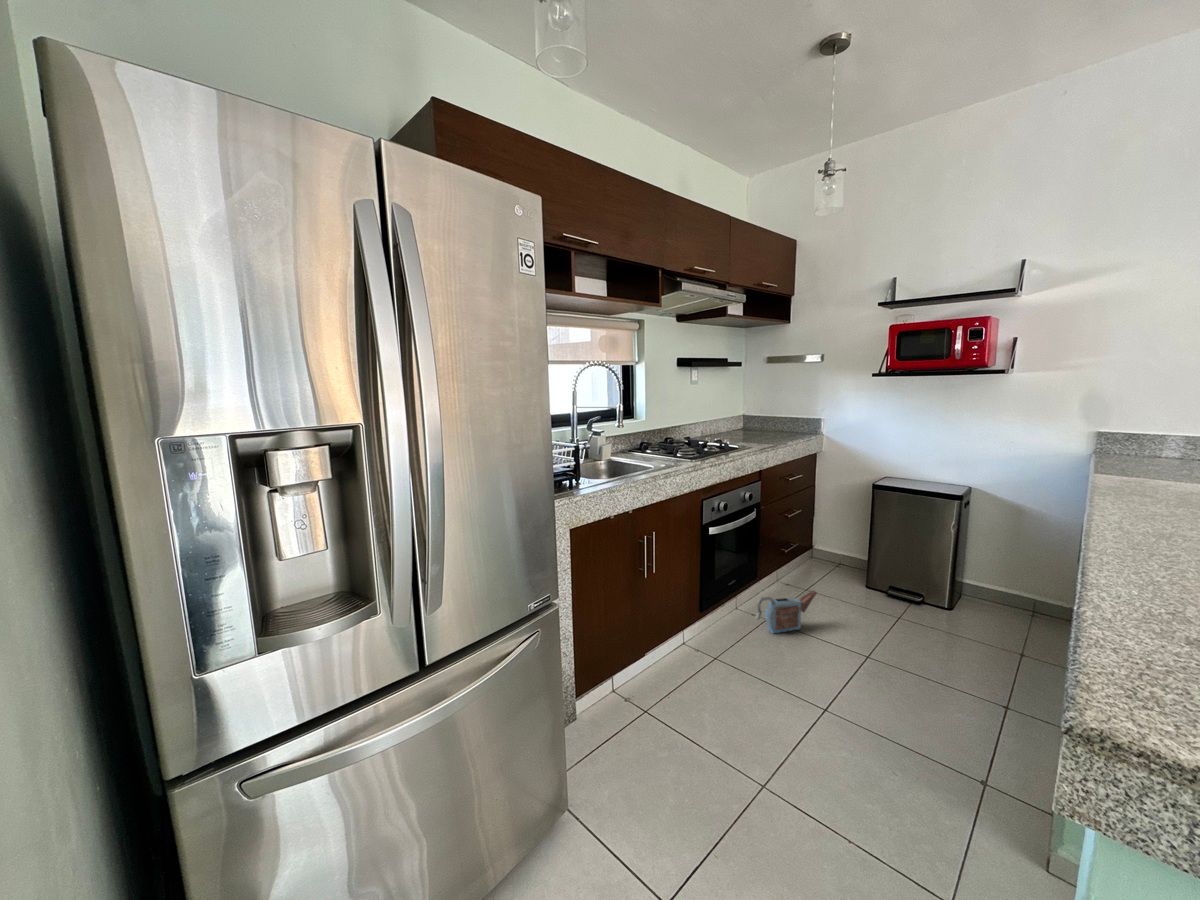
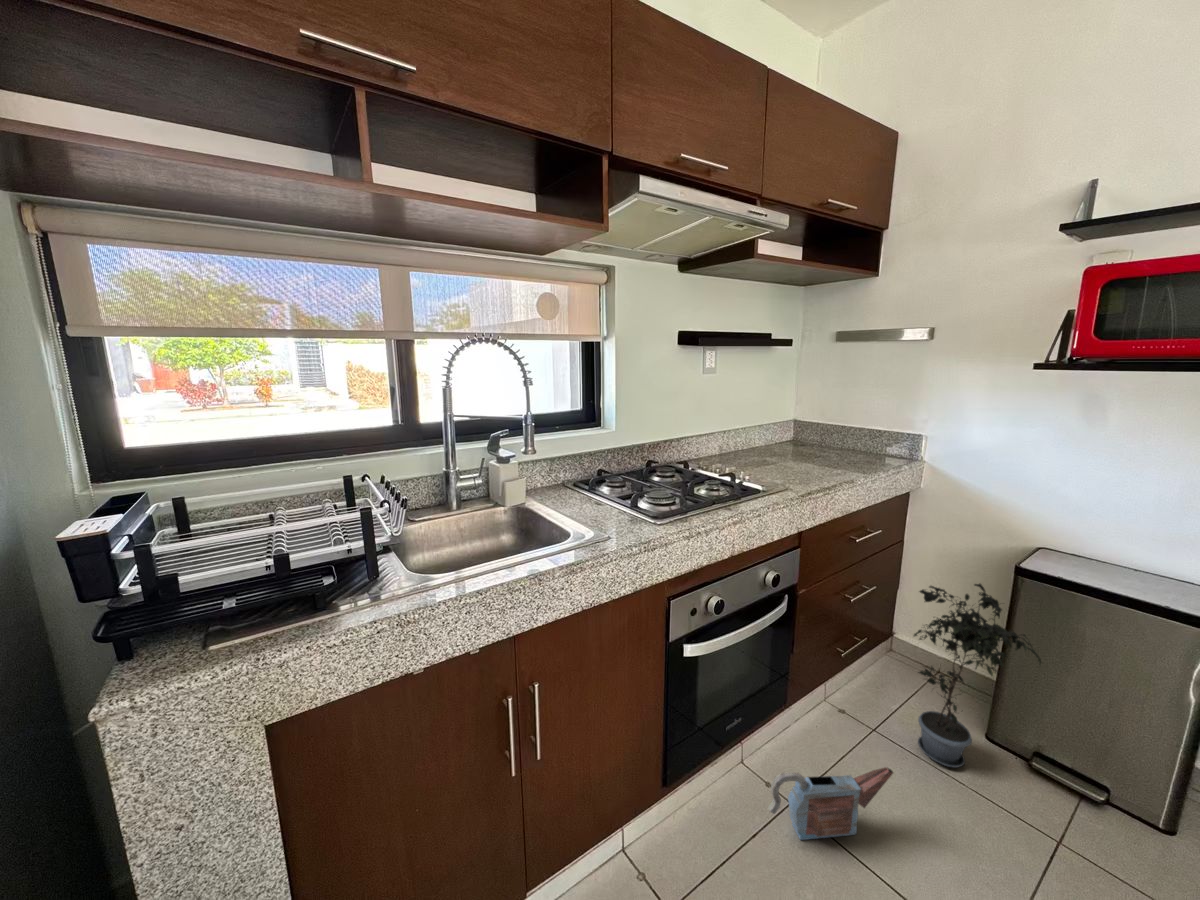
potted plant: none [823,495,884,601] -> present [914,584,1041,768]

